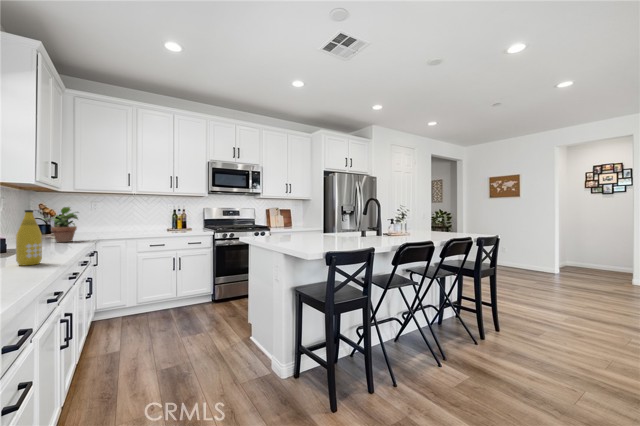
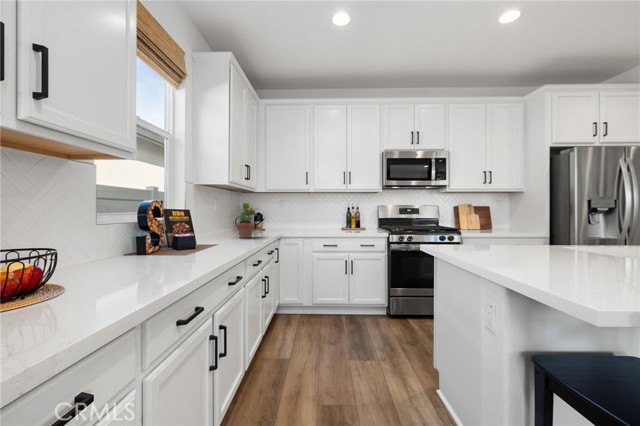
bottle: present [16,210,42,266] -> none [148,200,174,265]

